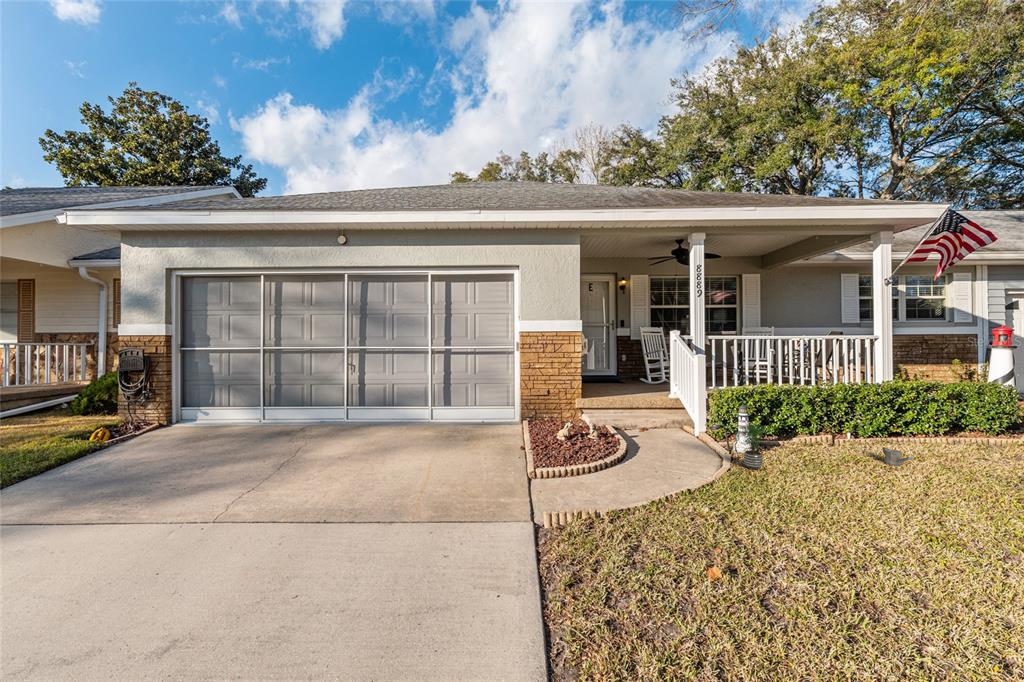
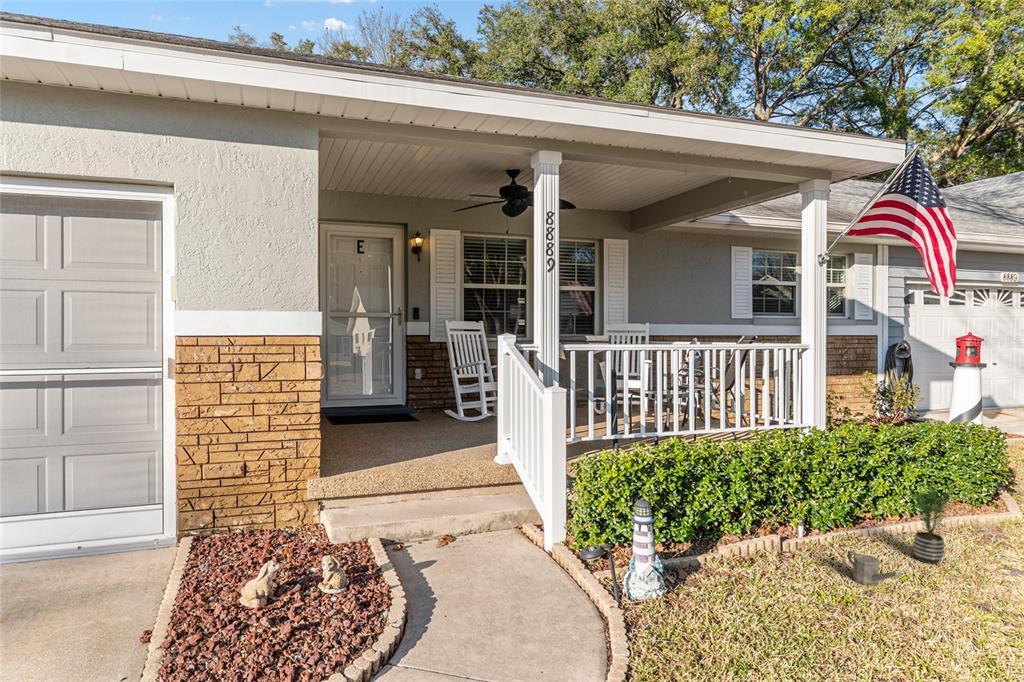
potted plant: present [735,424,764,470] -> present [905,489,954,564]

